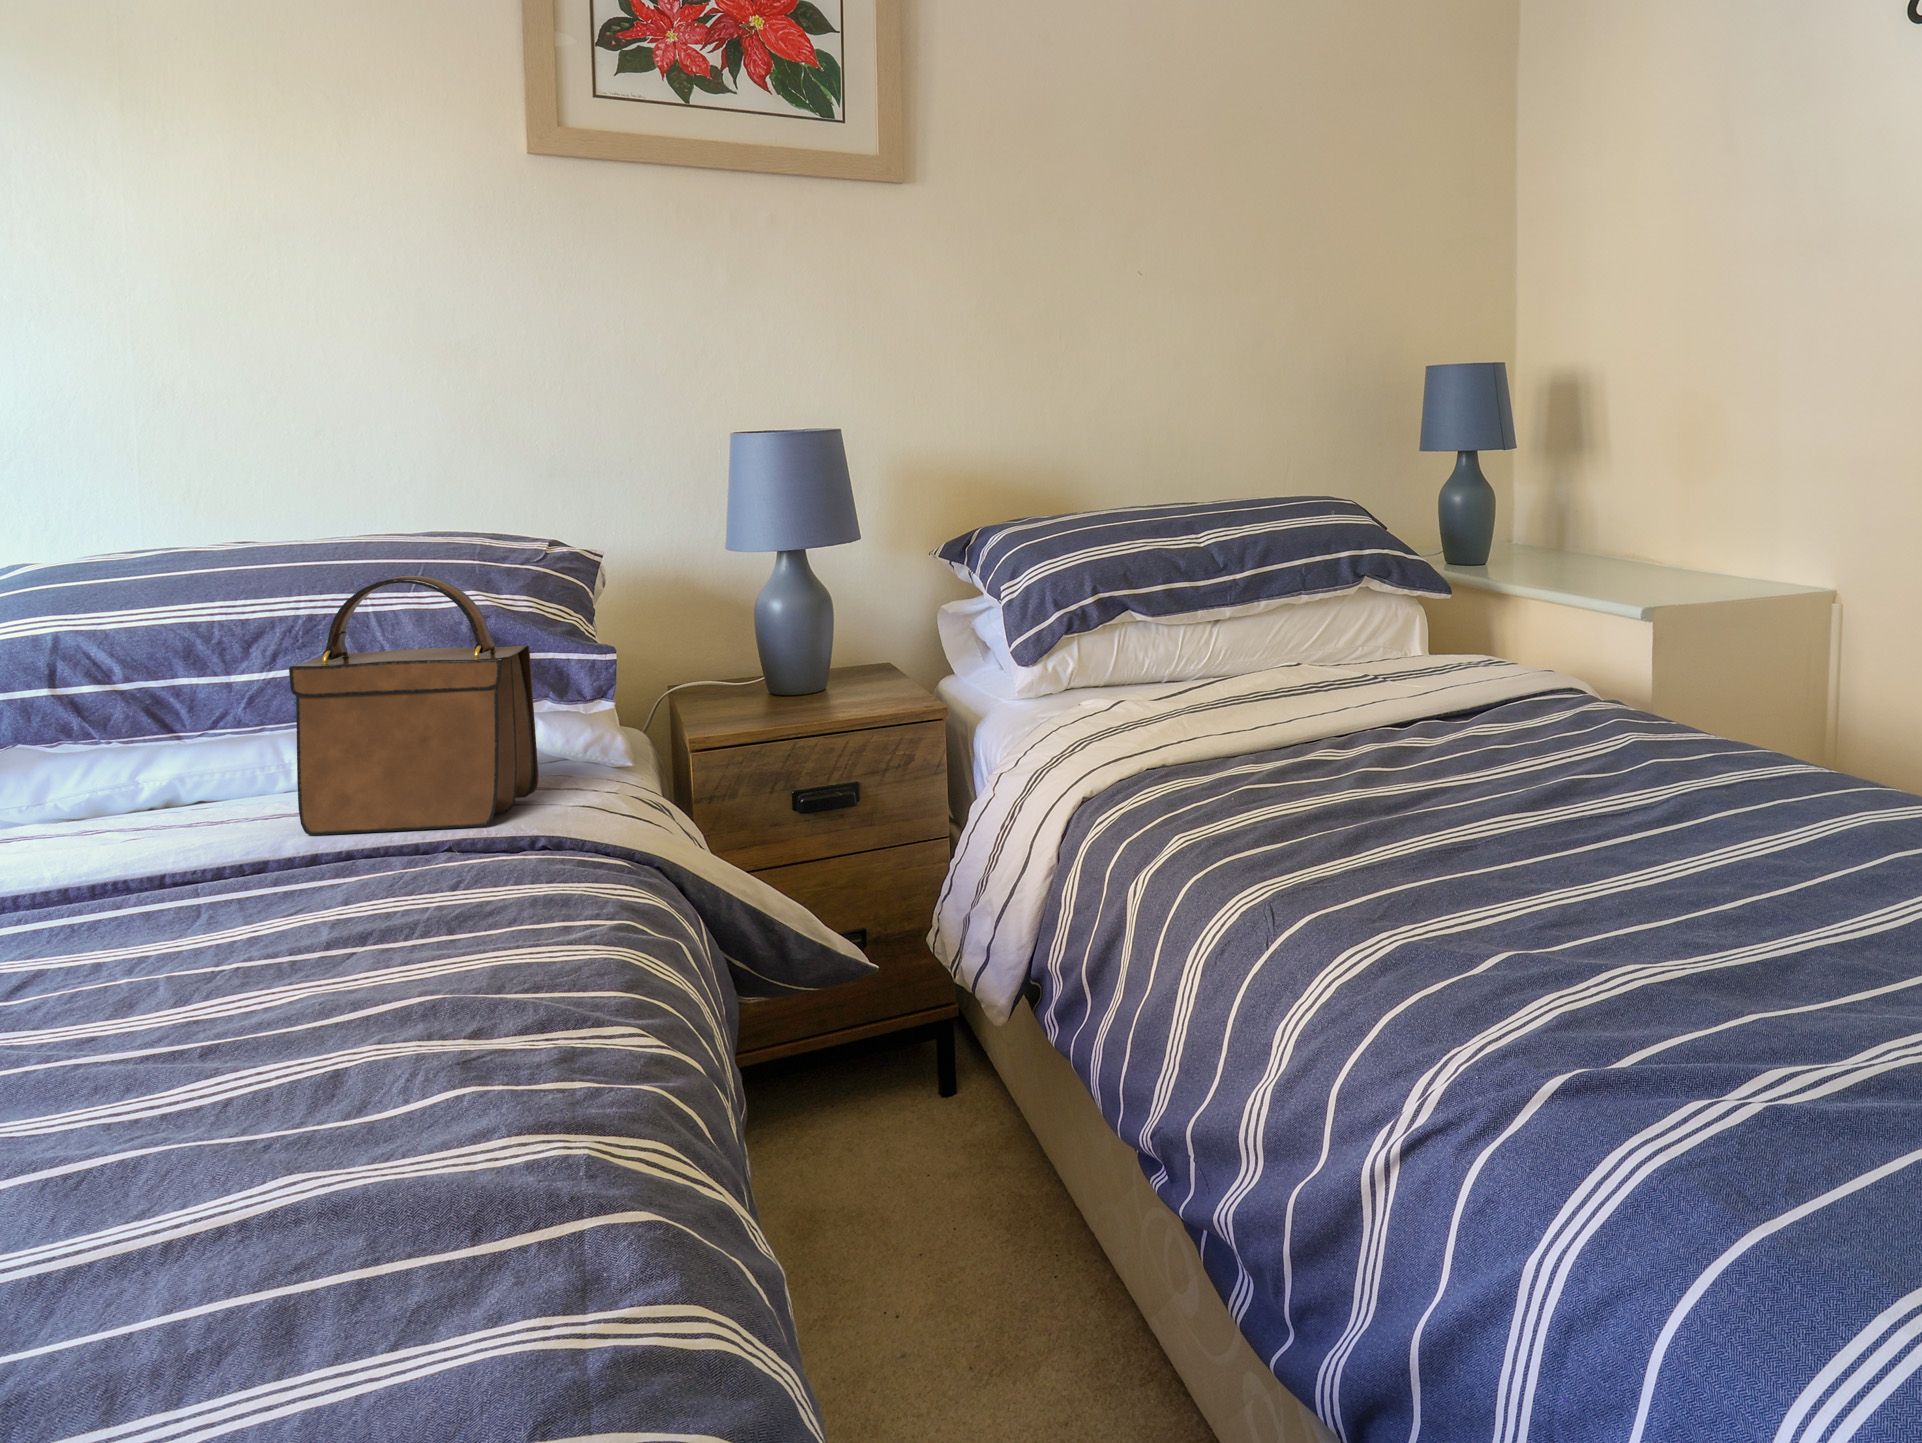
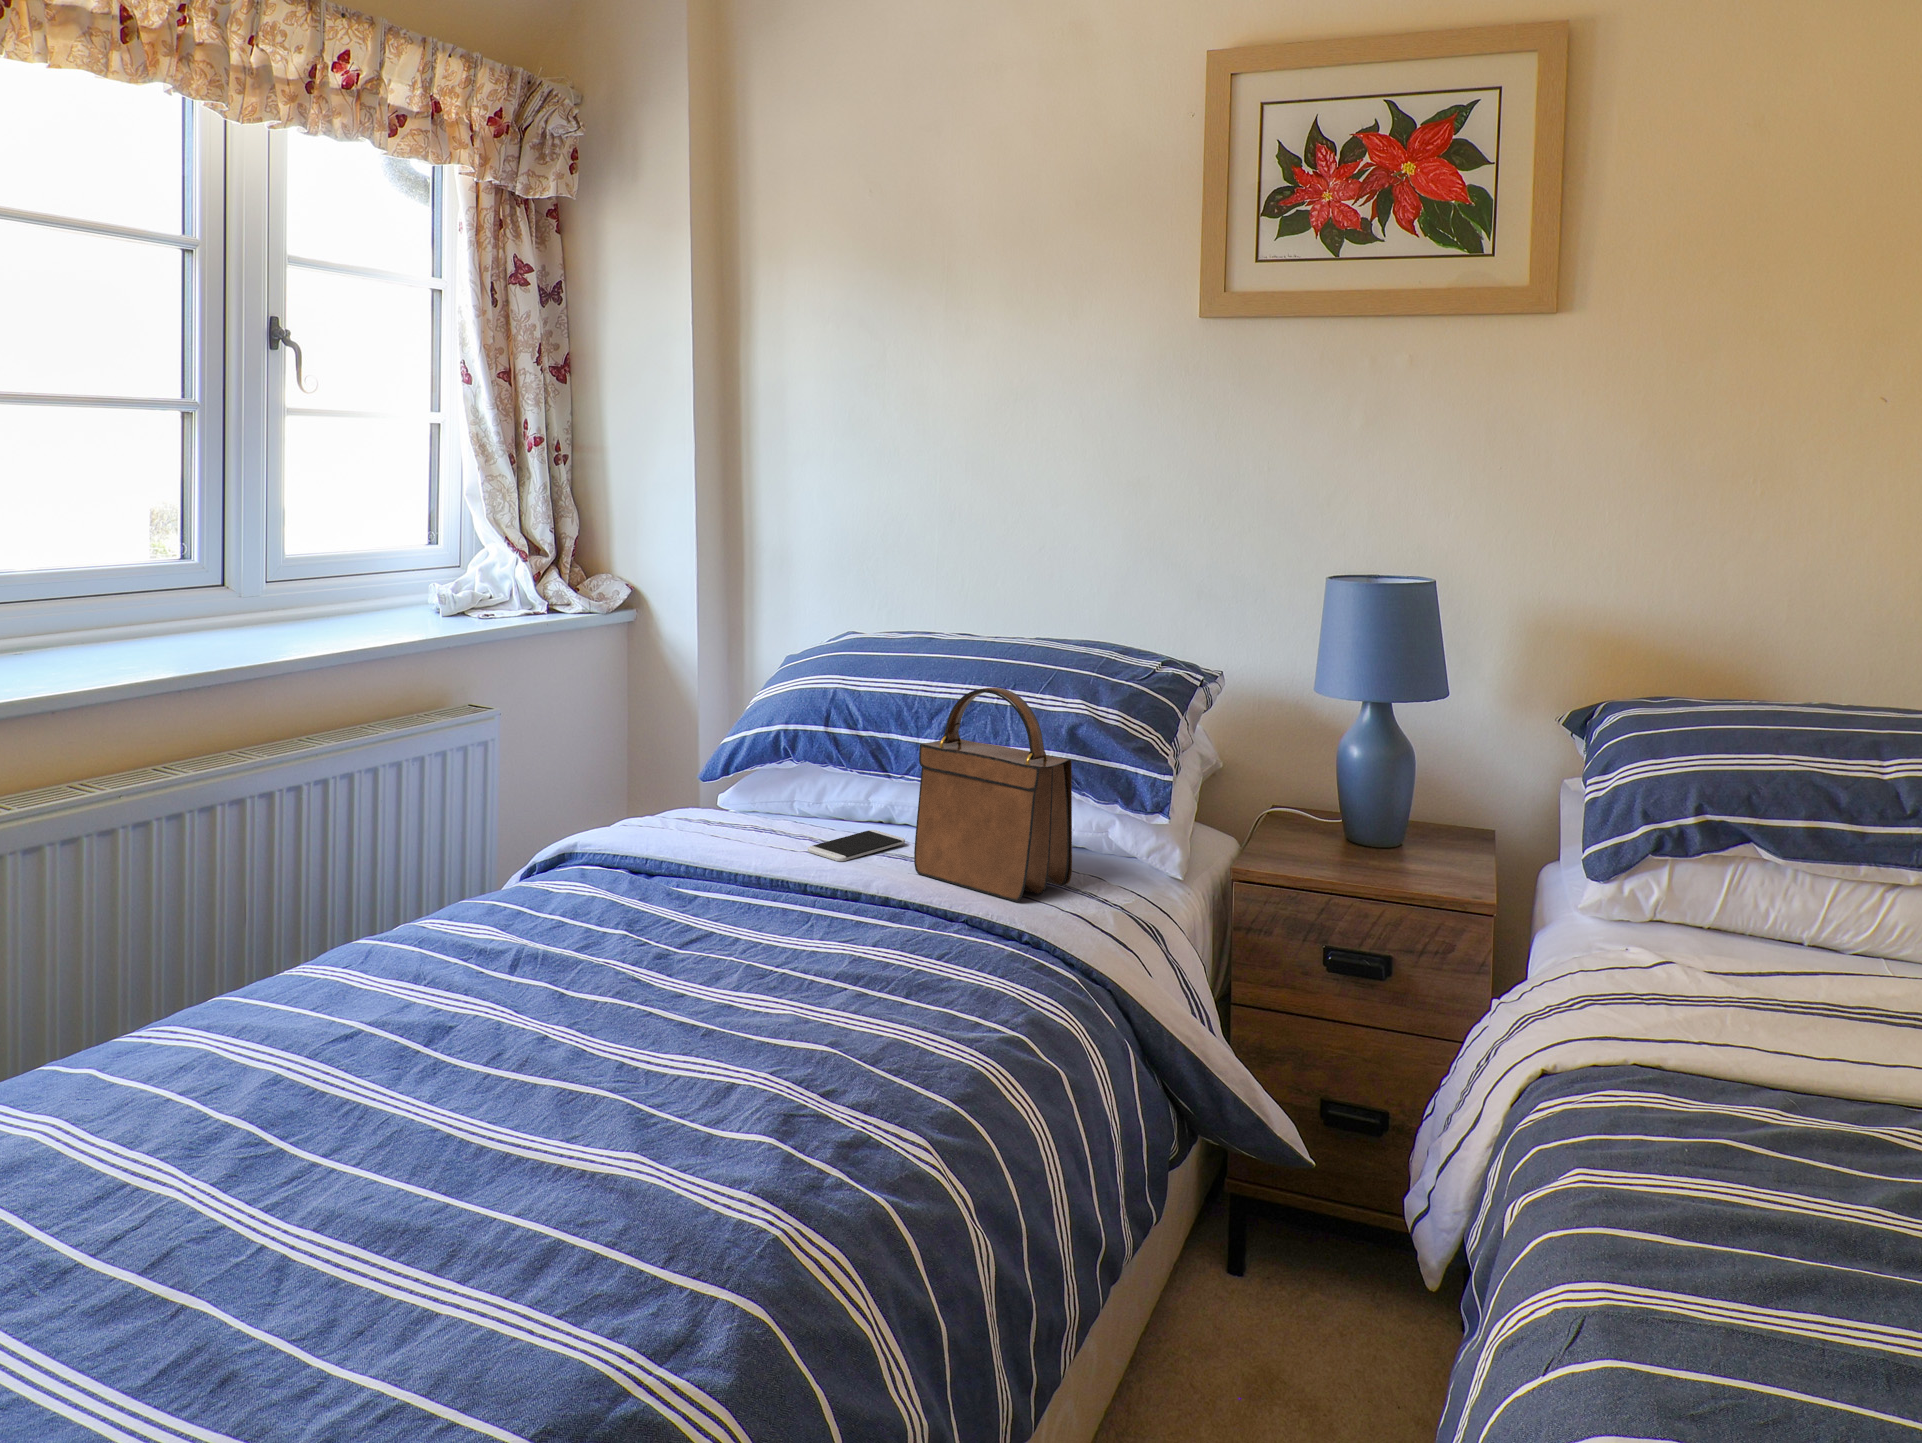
smartphone: none [90,804,250,857] -> present [808,830,905,861]

